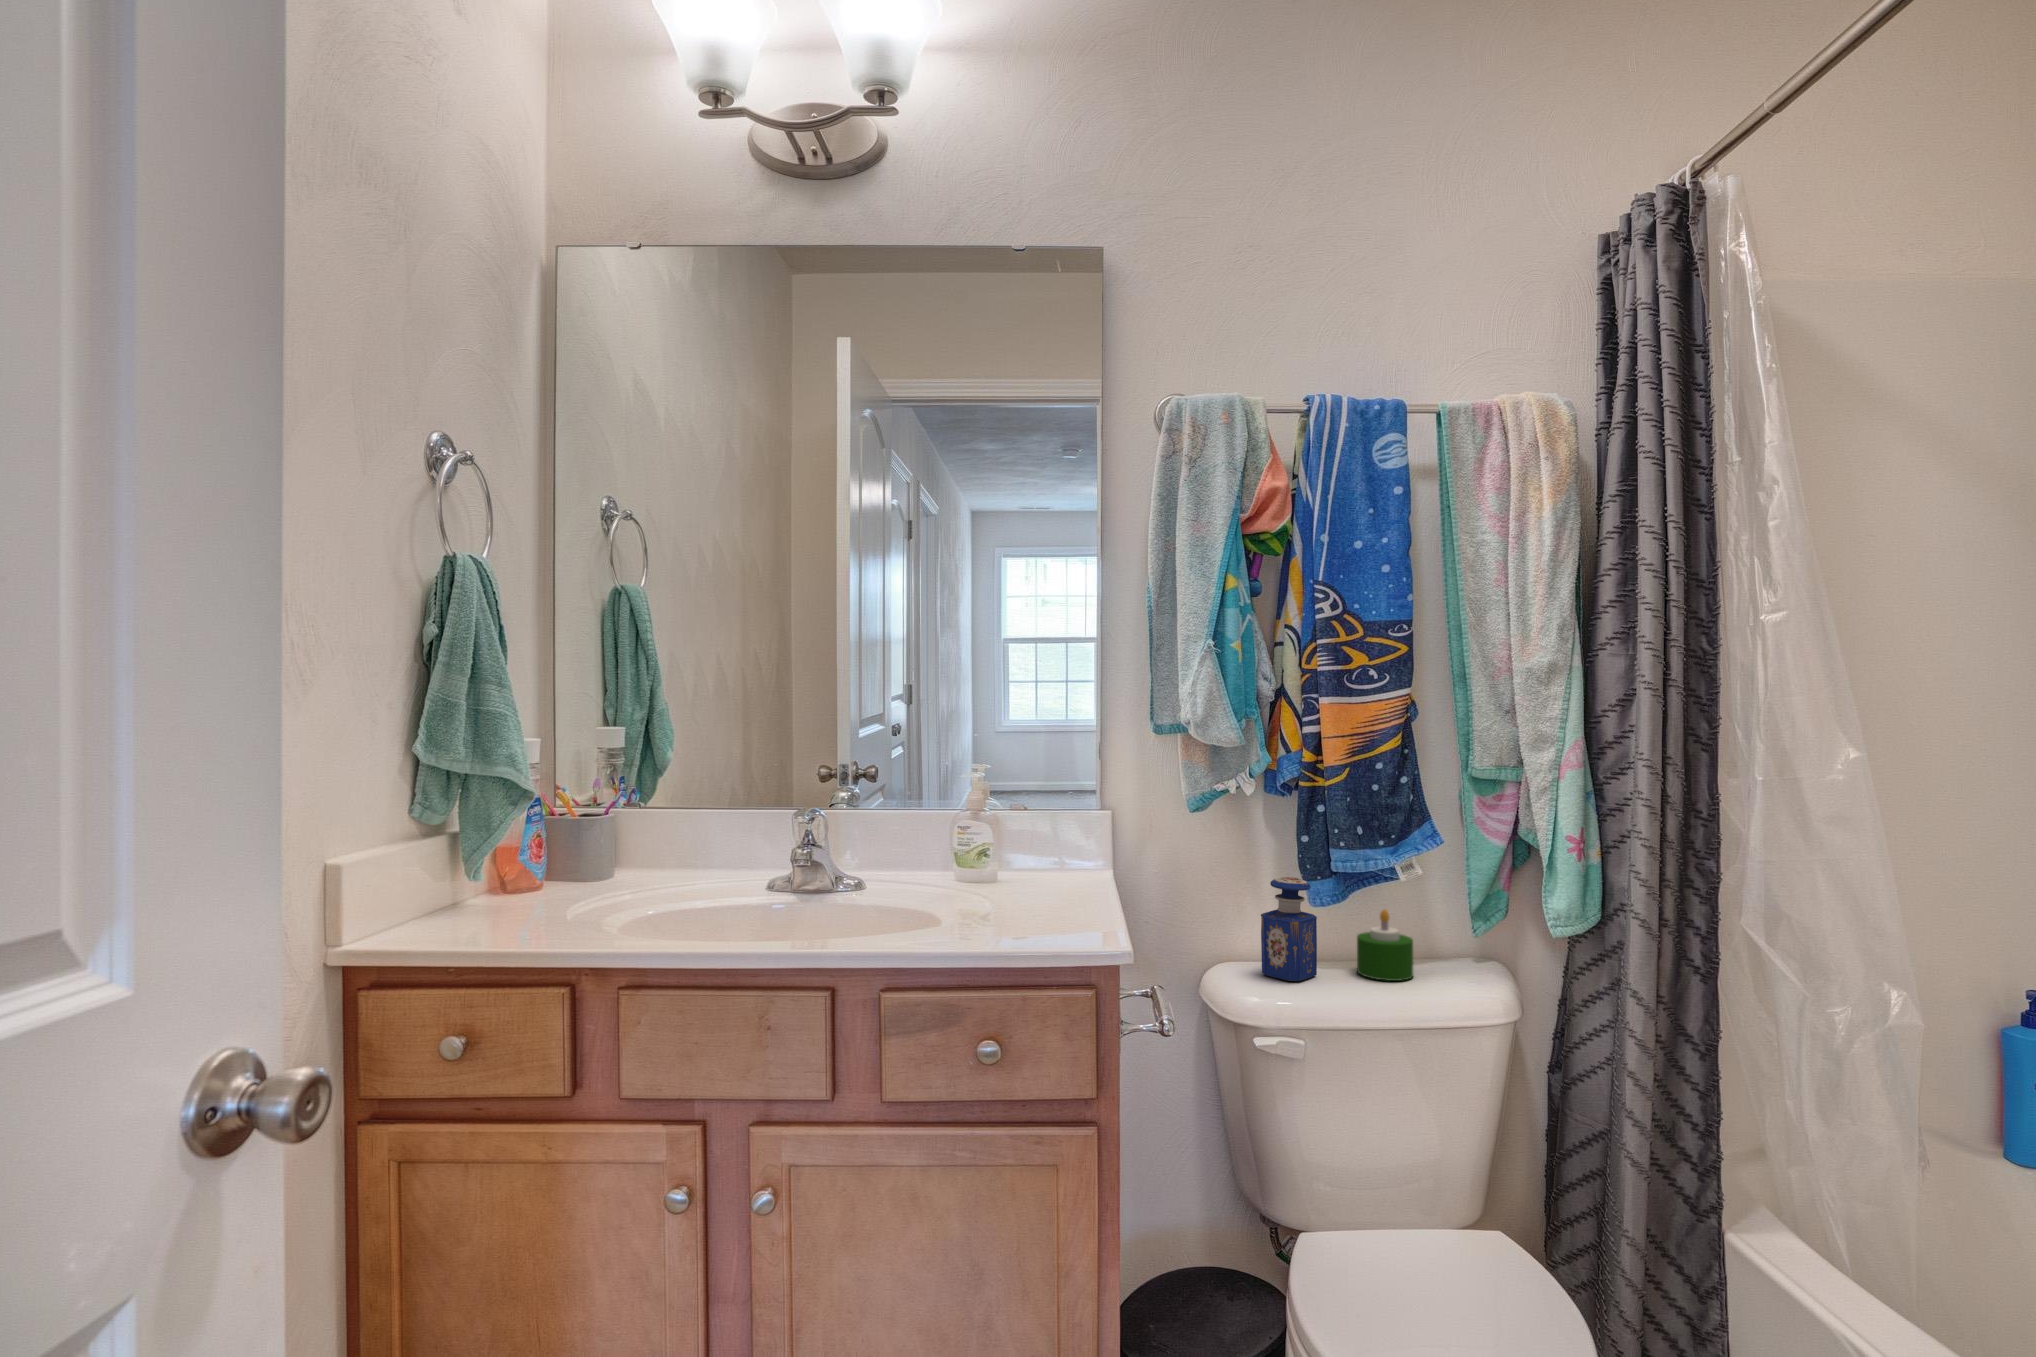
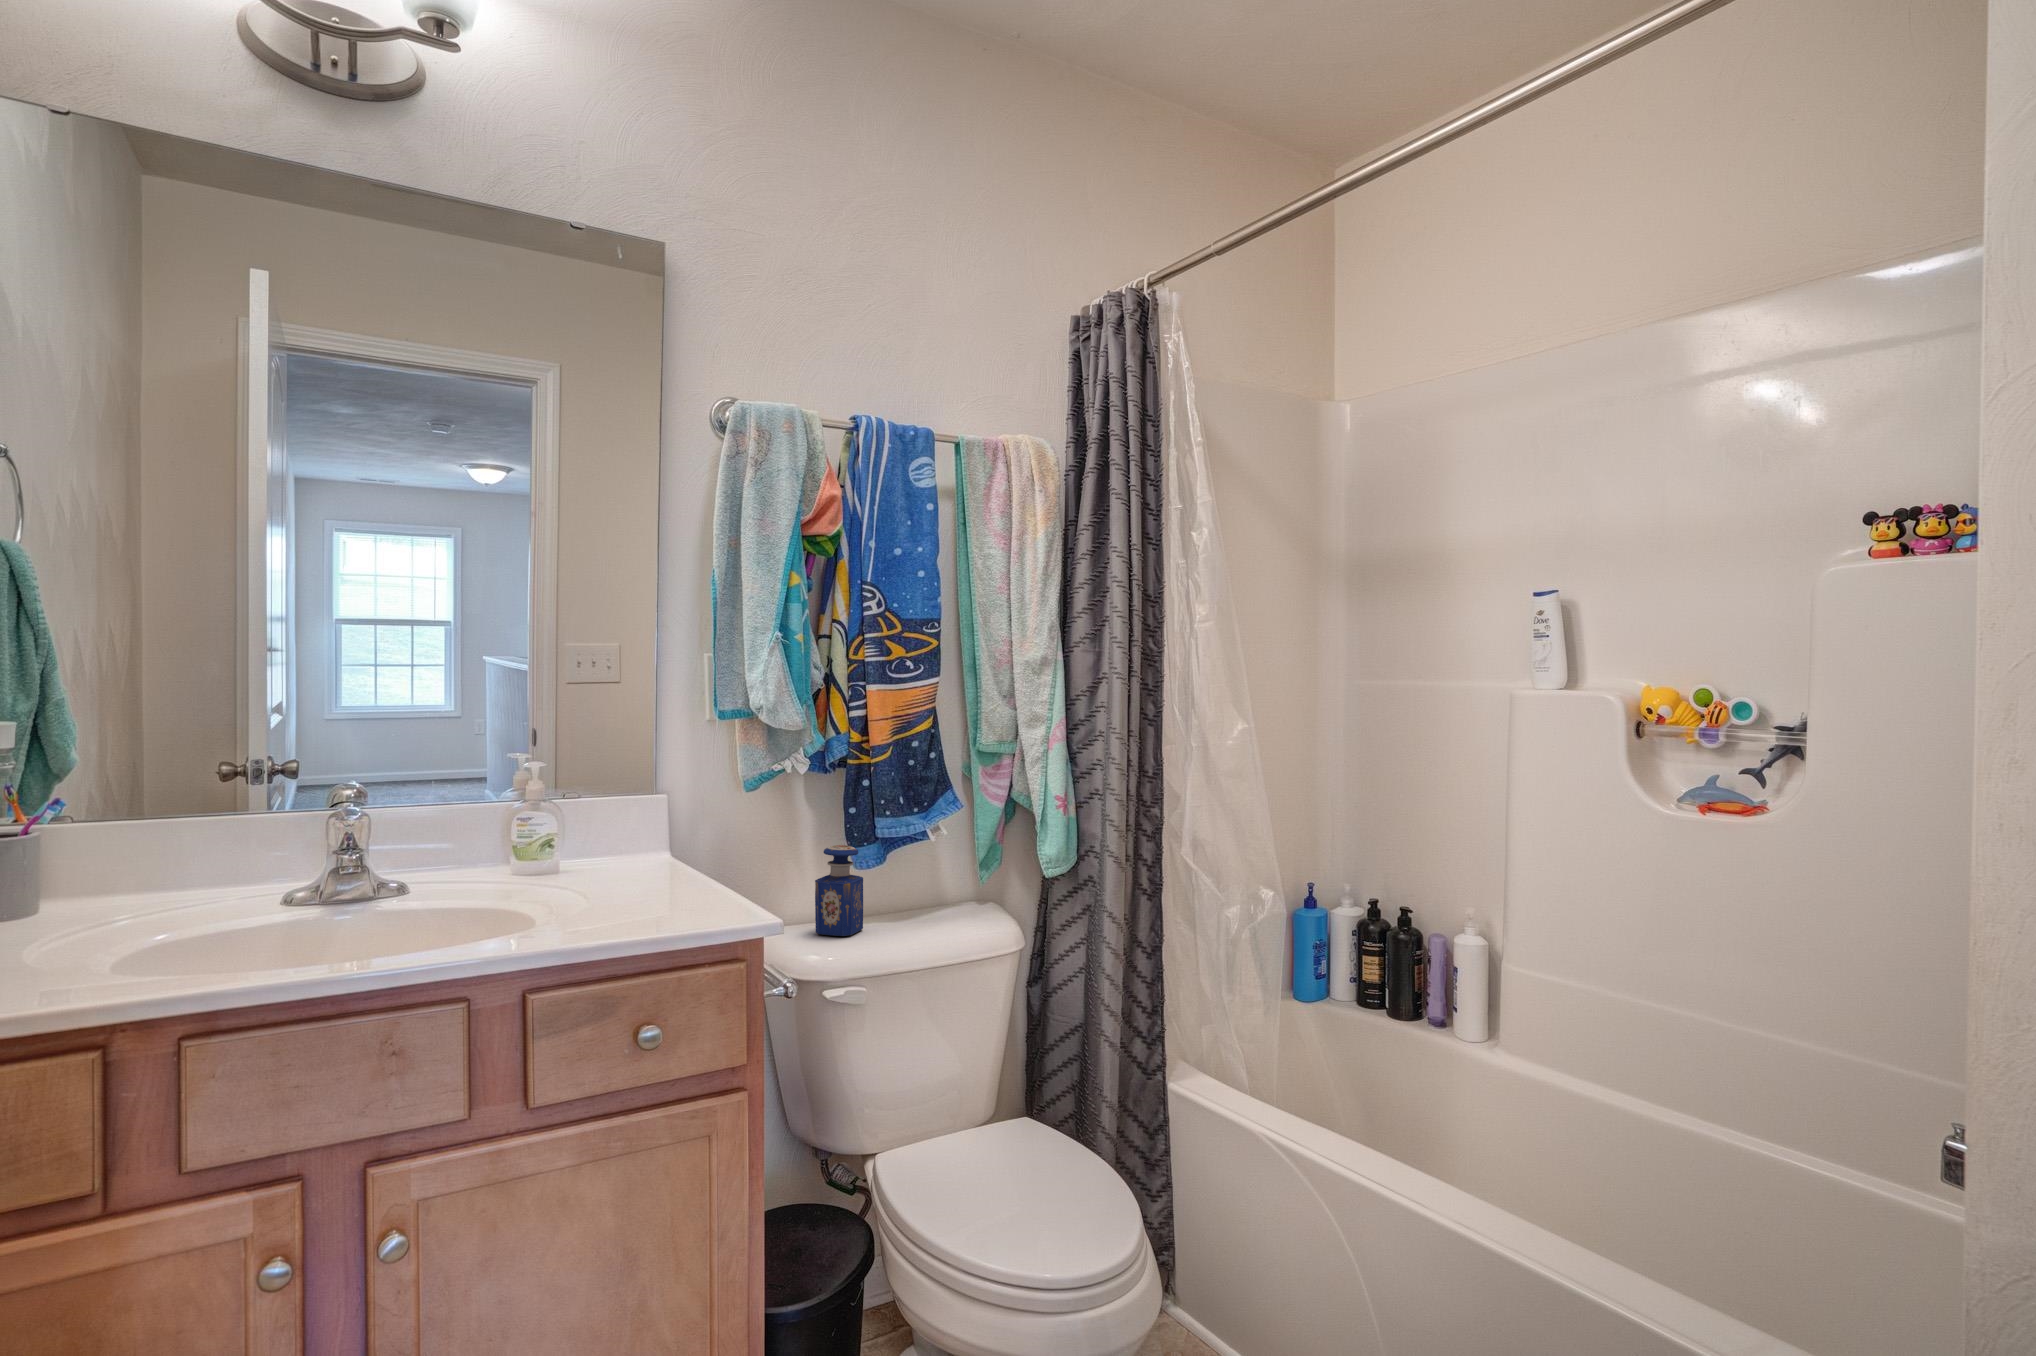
candle: present [1357,909,1413,981] -> none [894,866,940,926]

